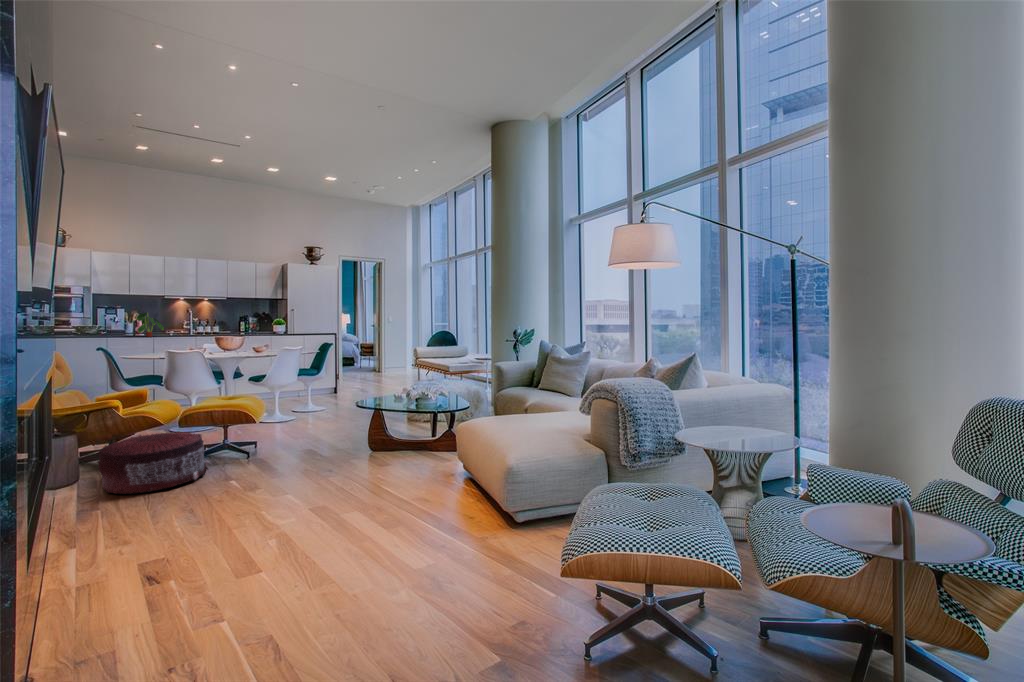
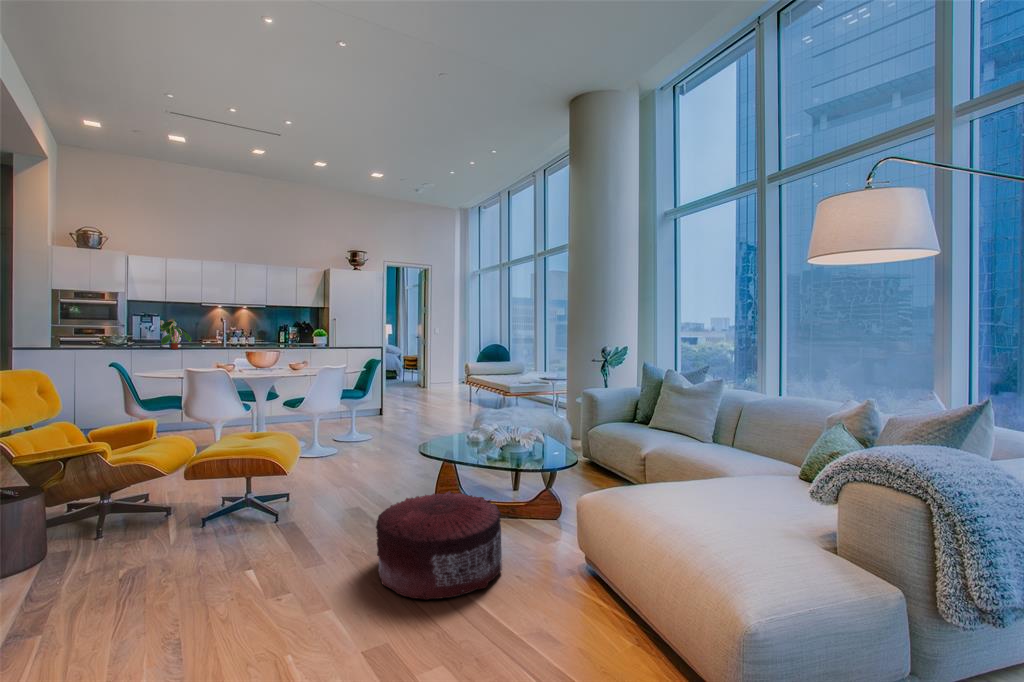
pouf: present [98,432,208,494] -> present [376,491,502,600]

